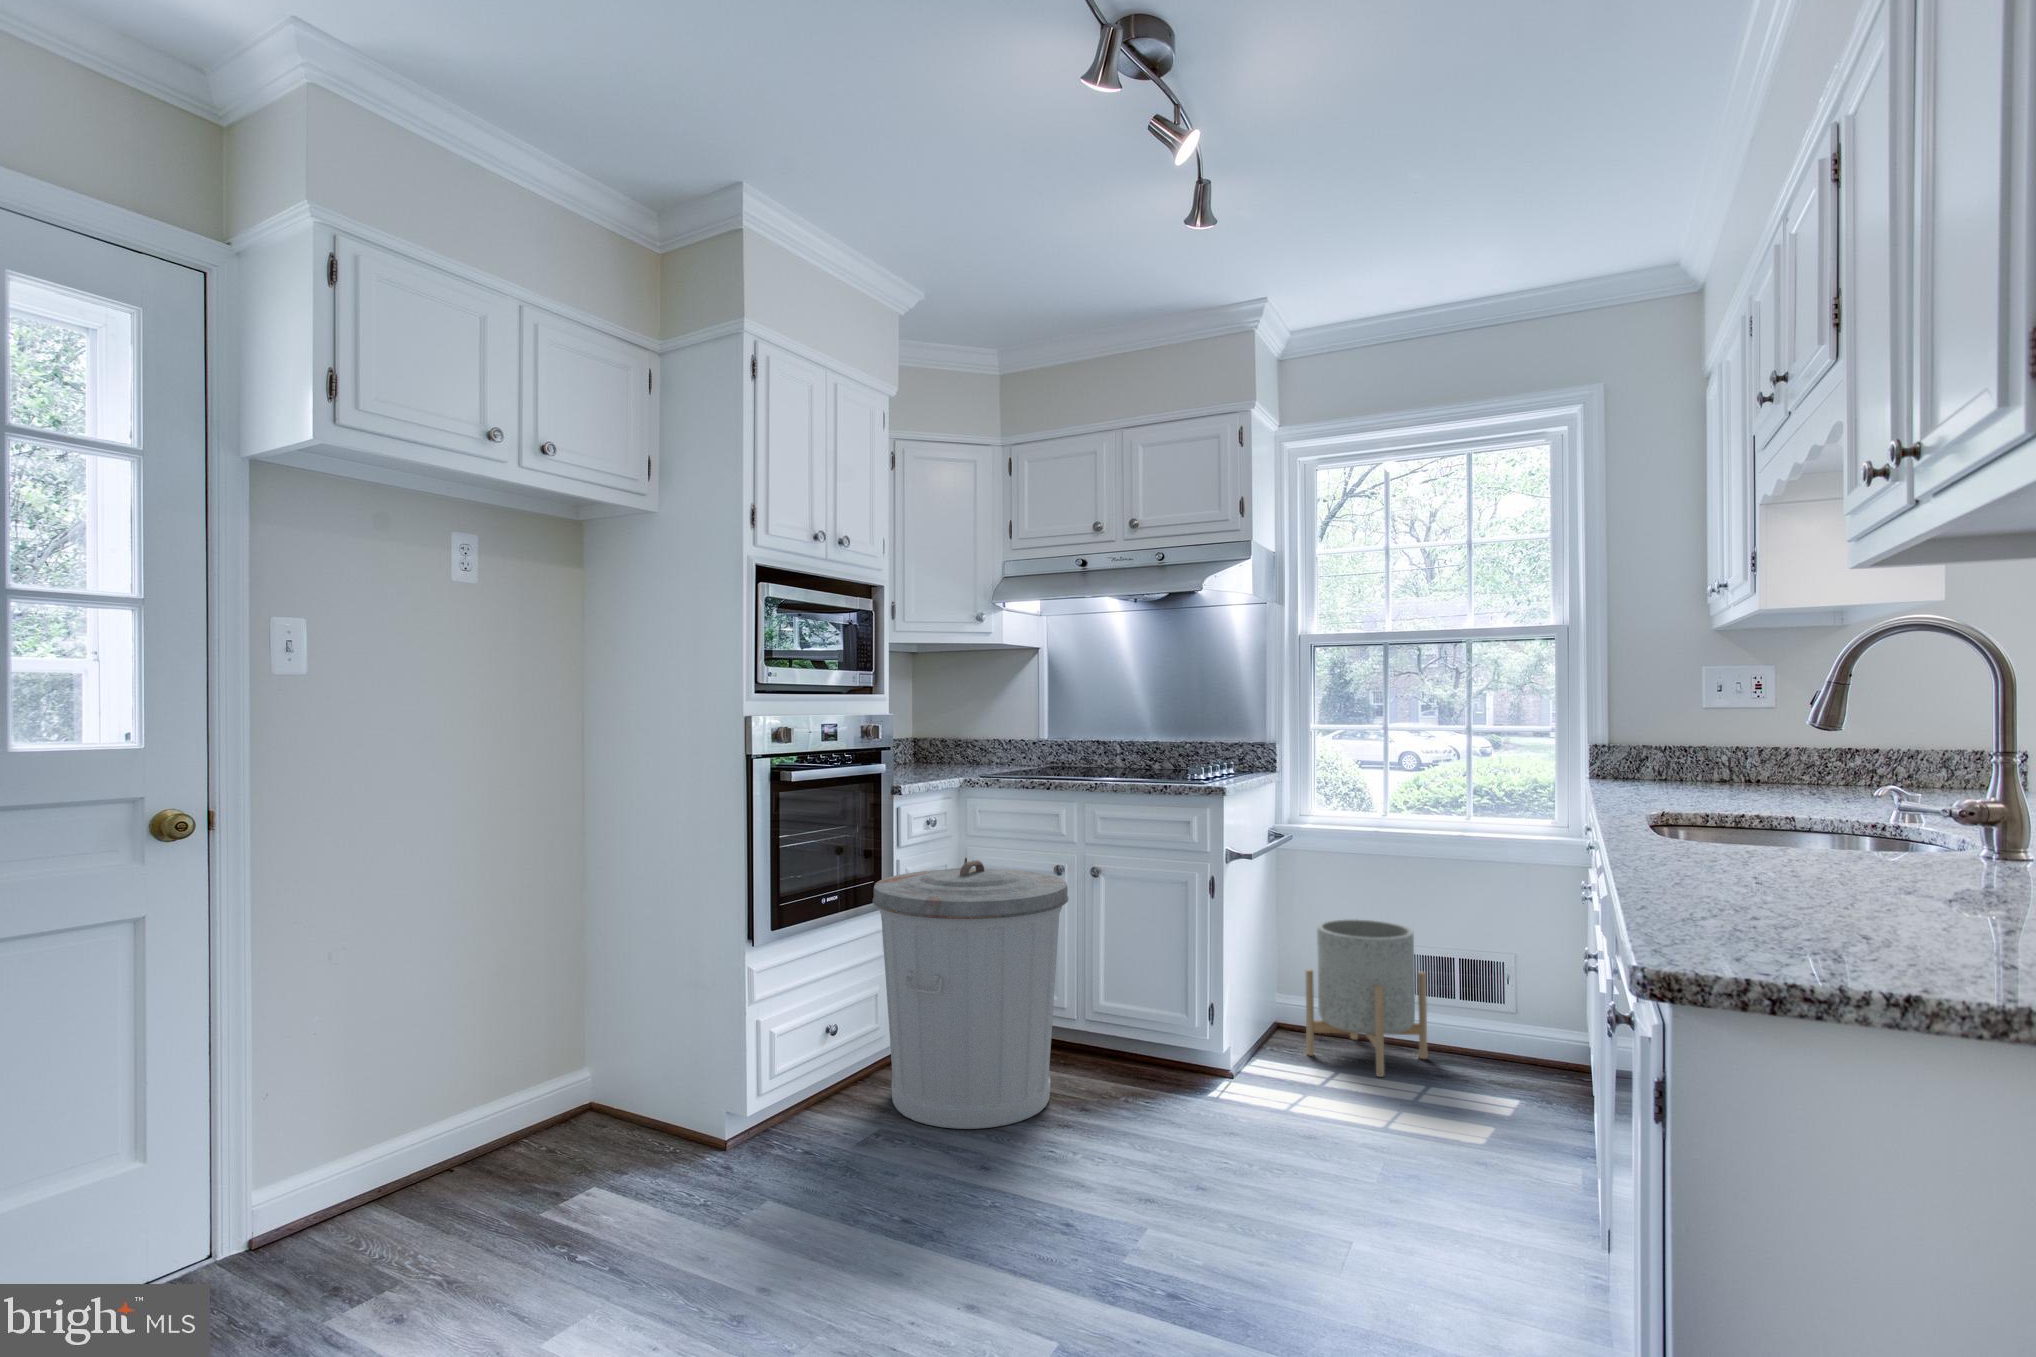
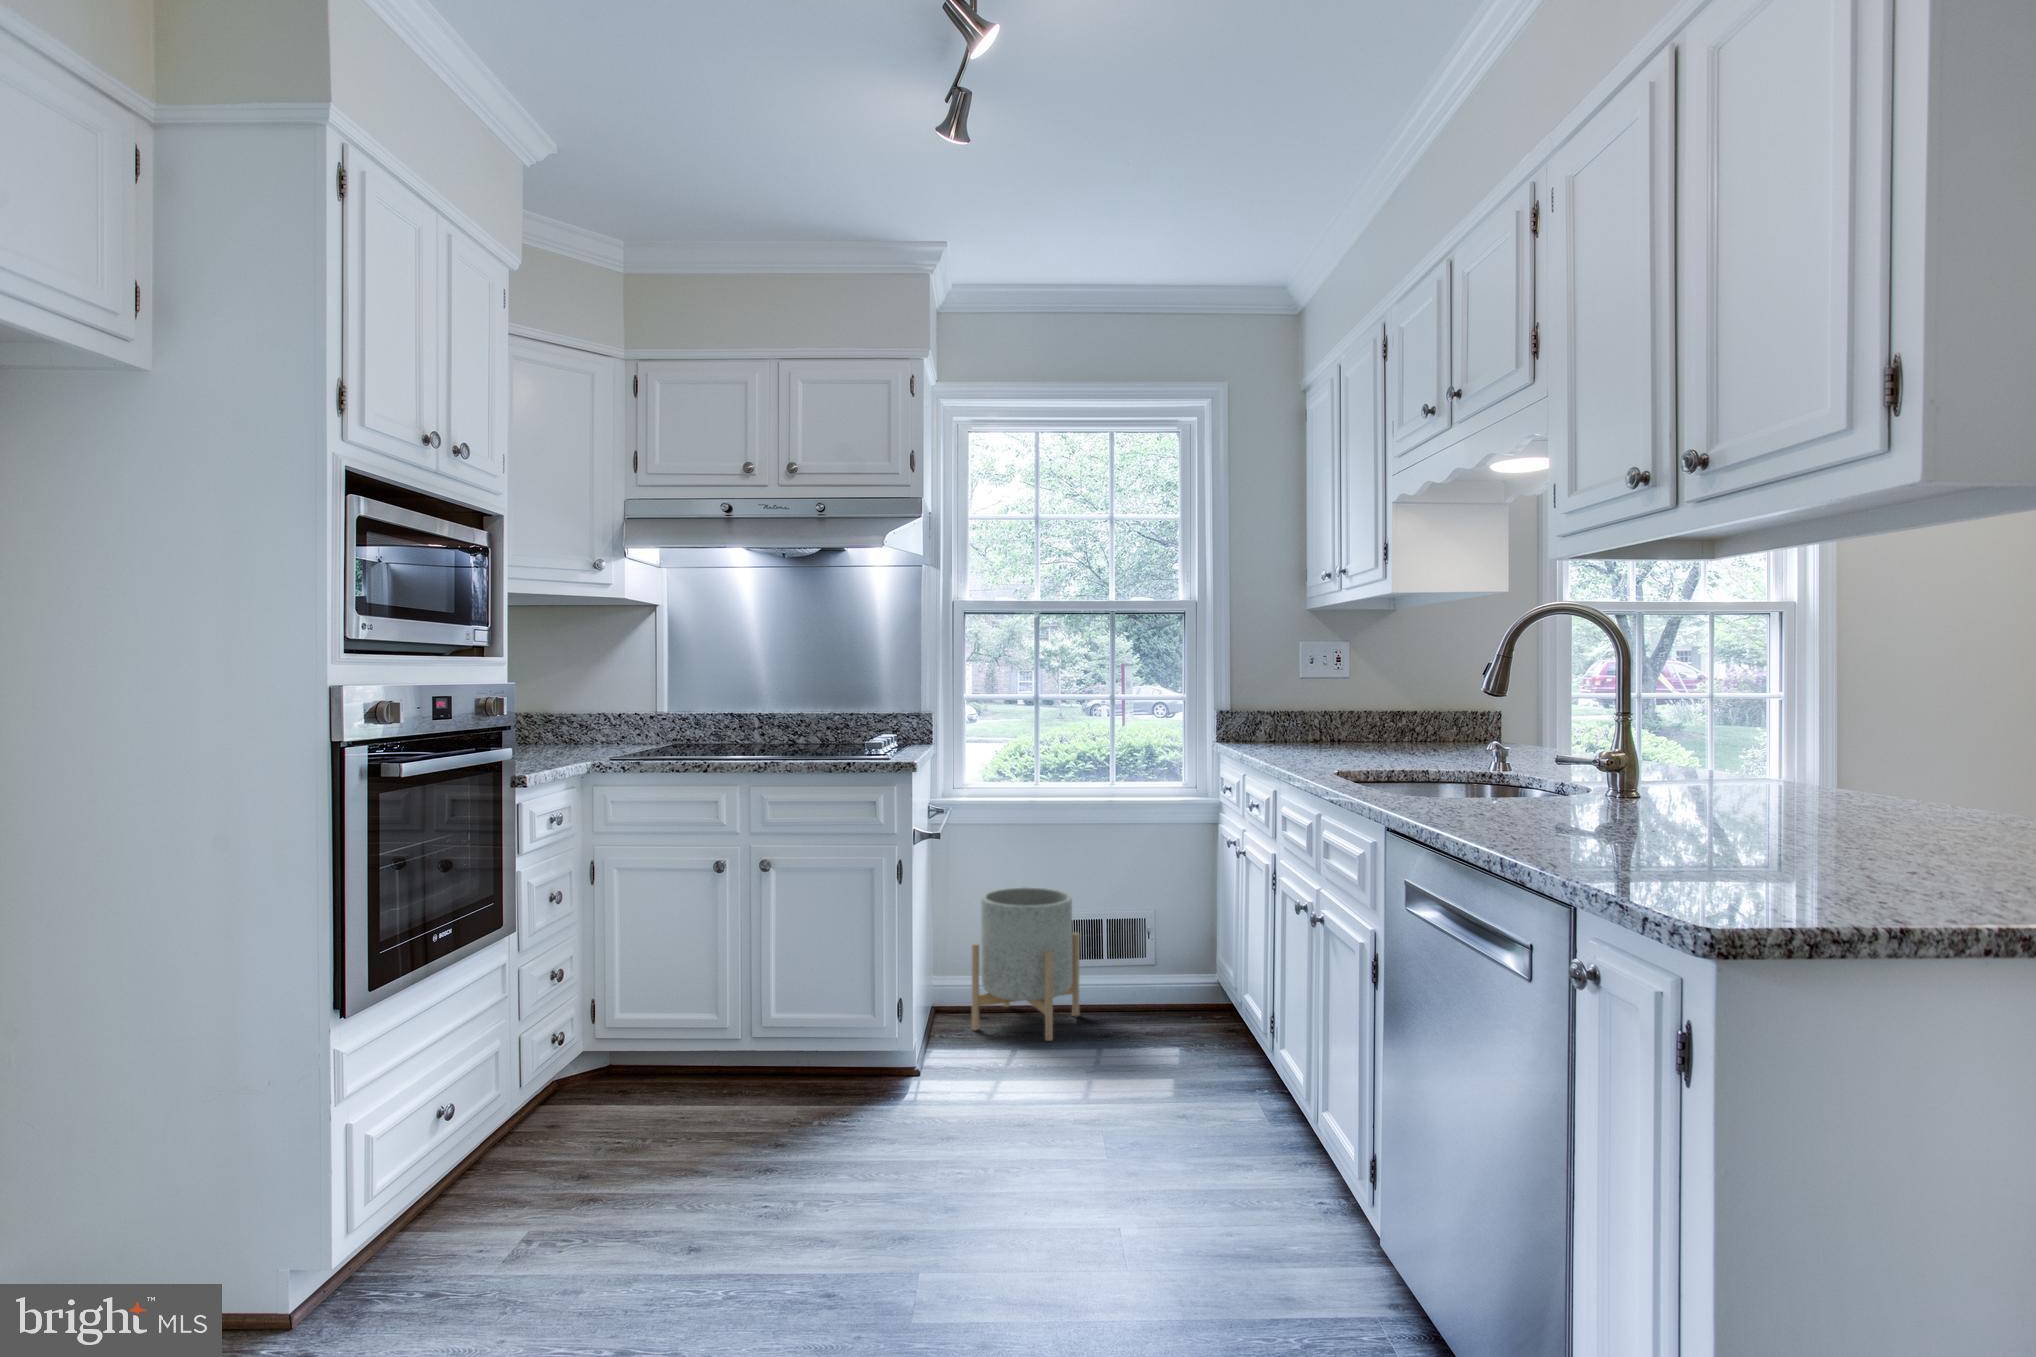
trash can: present [873,860,1069,1129] -> none [501,862,756,1194]

